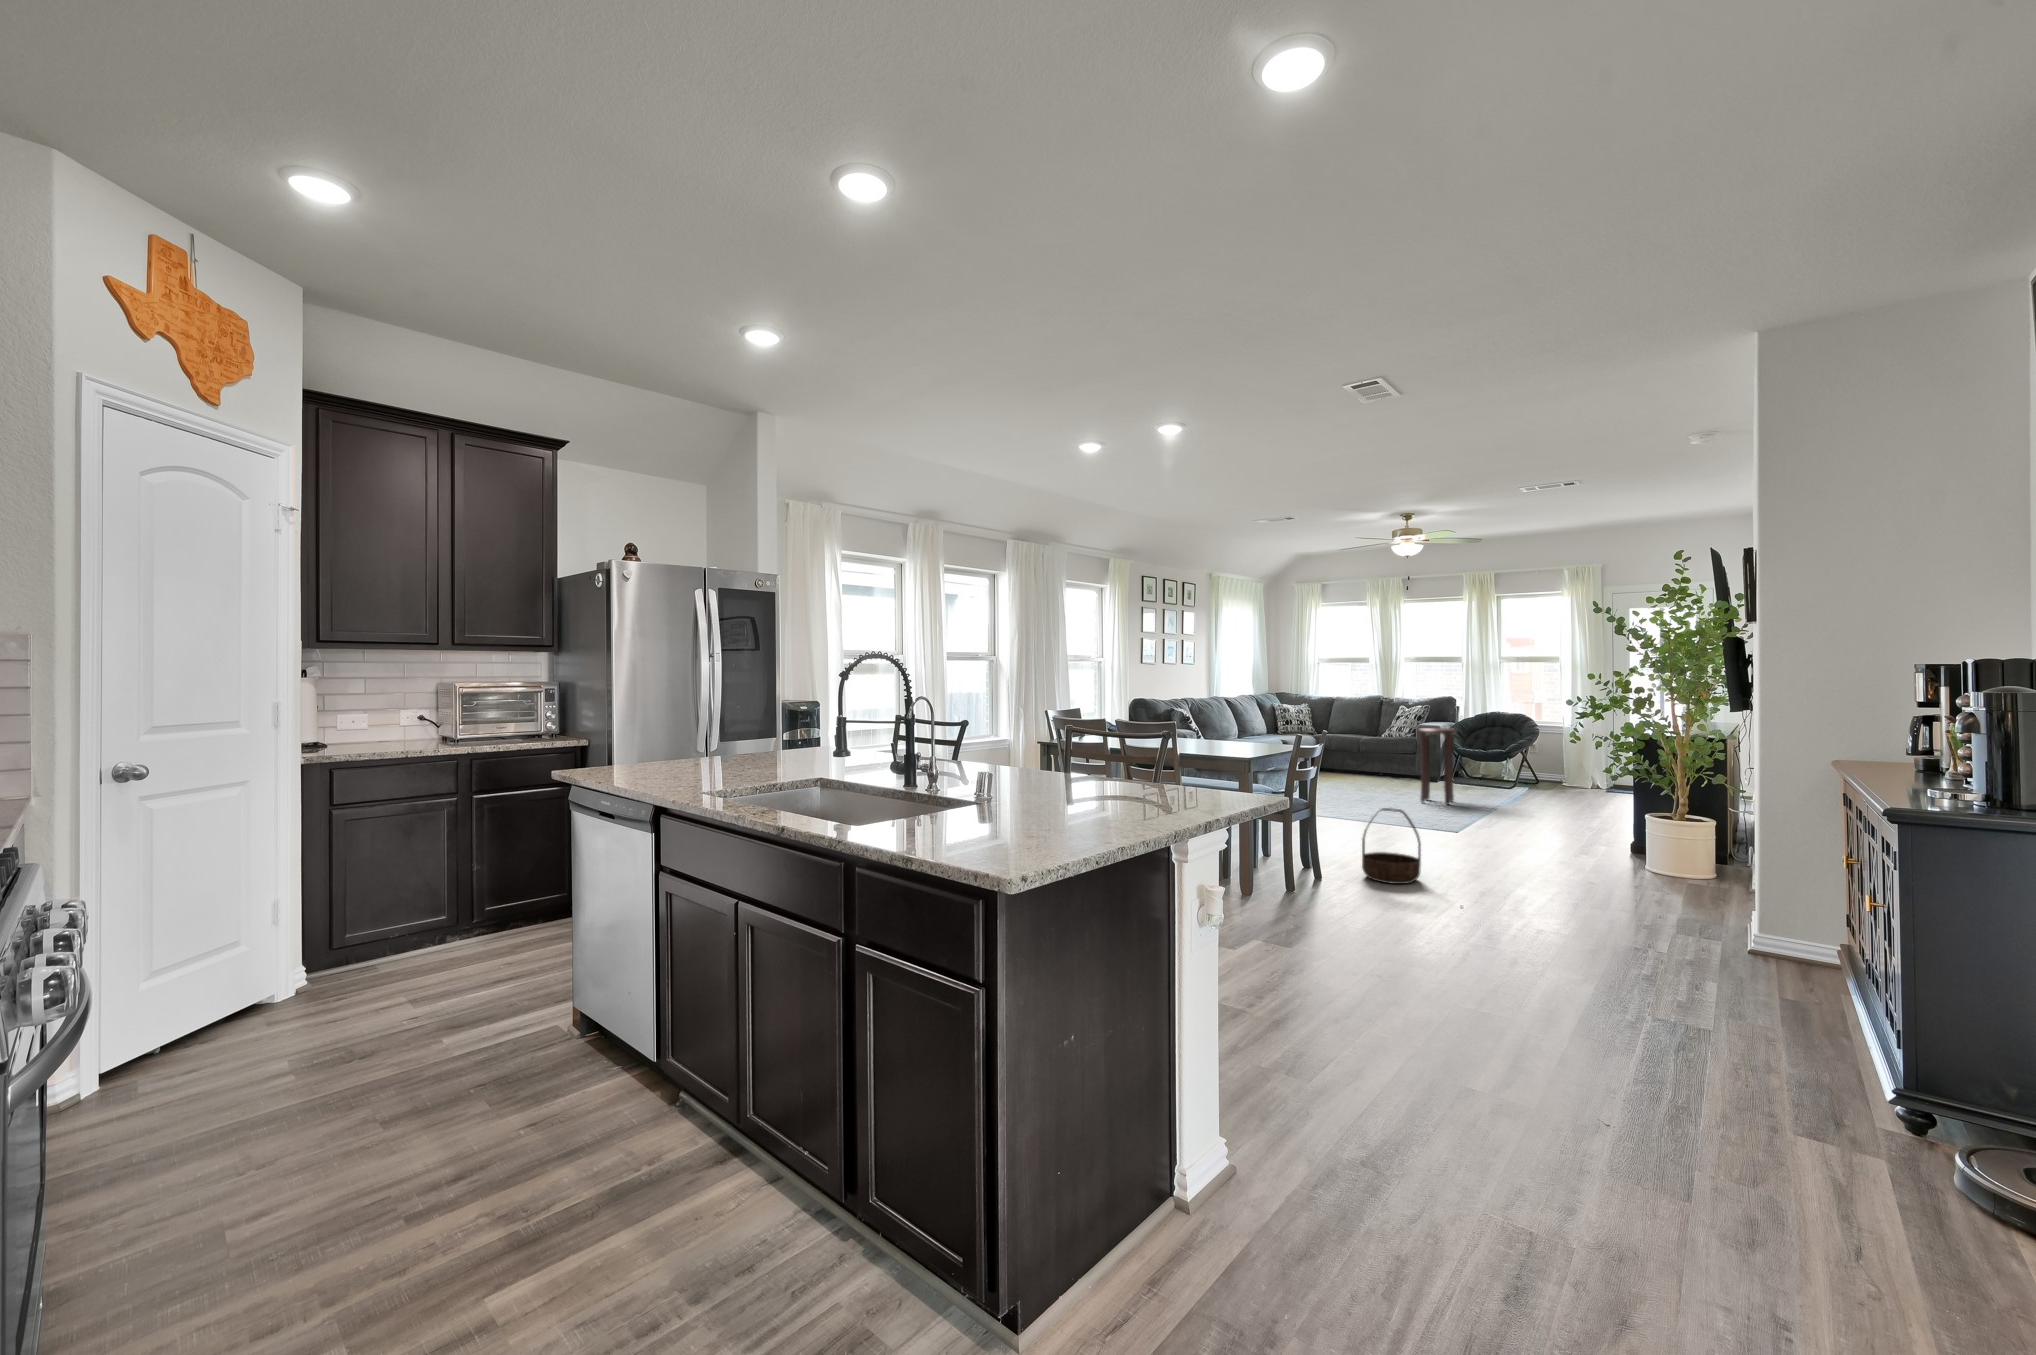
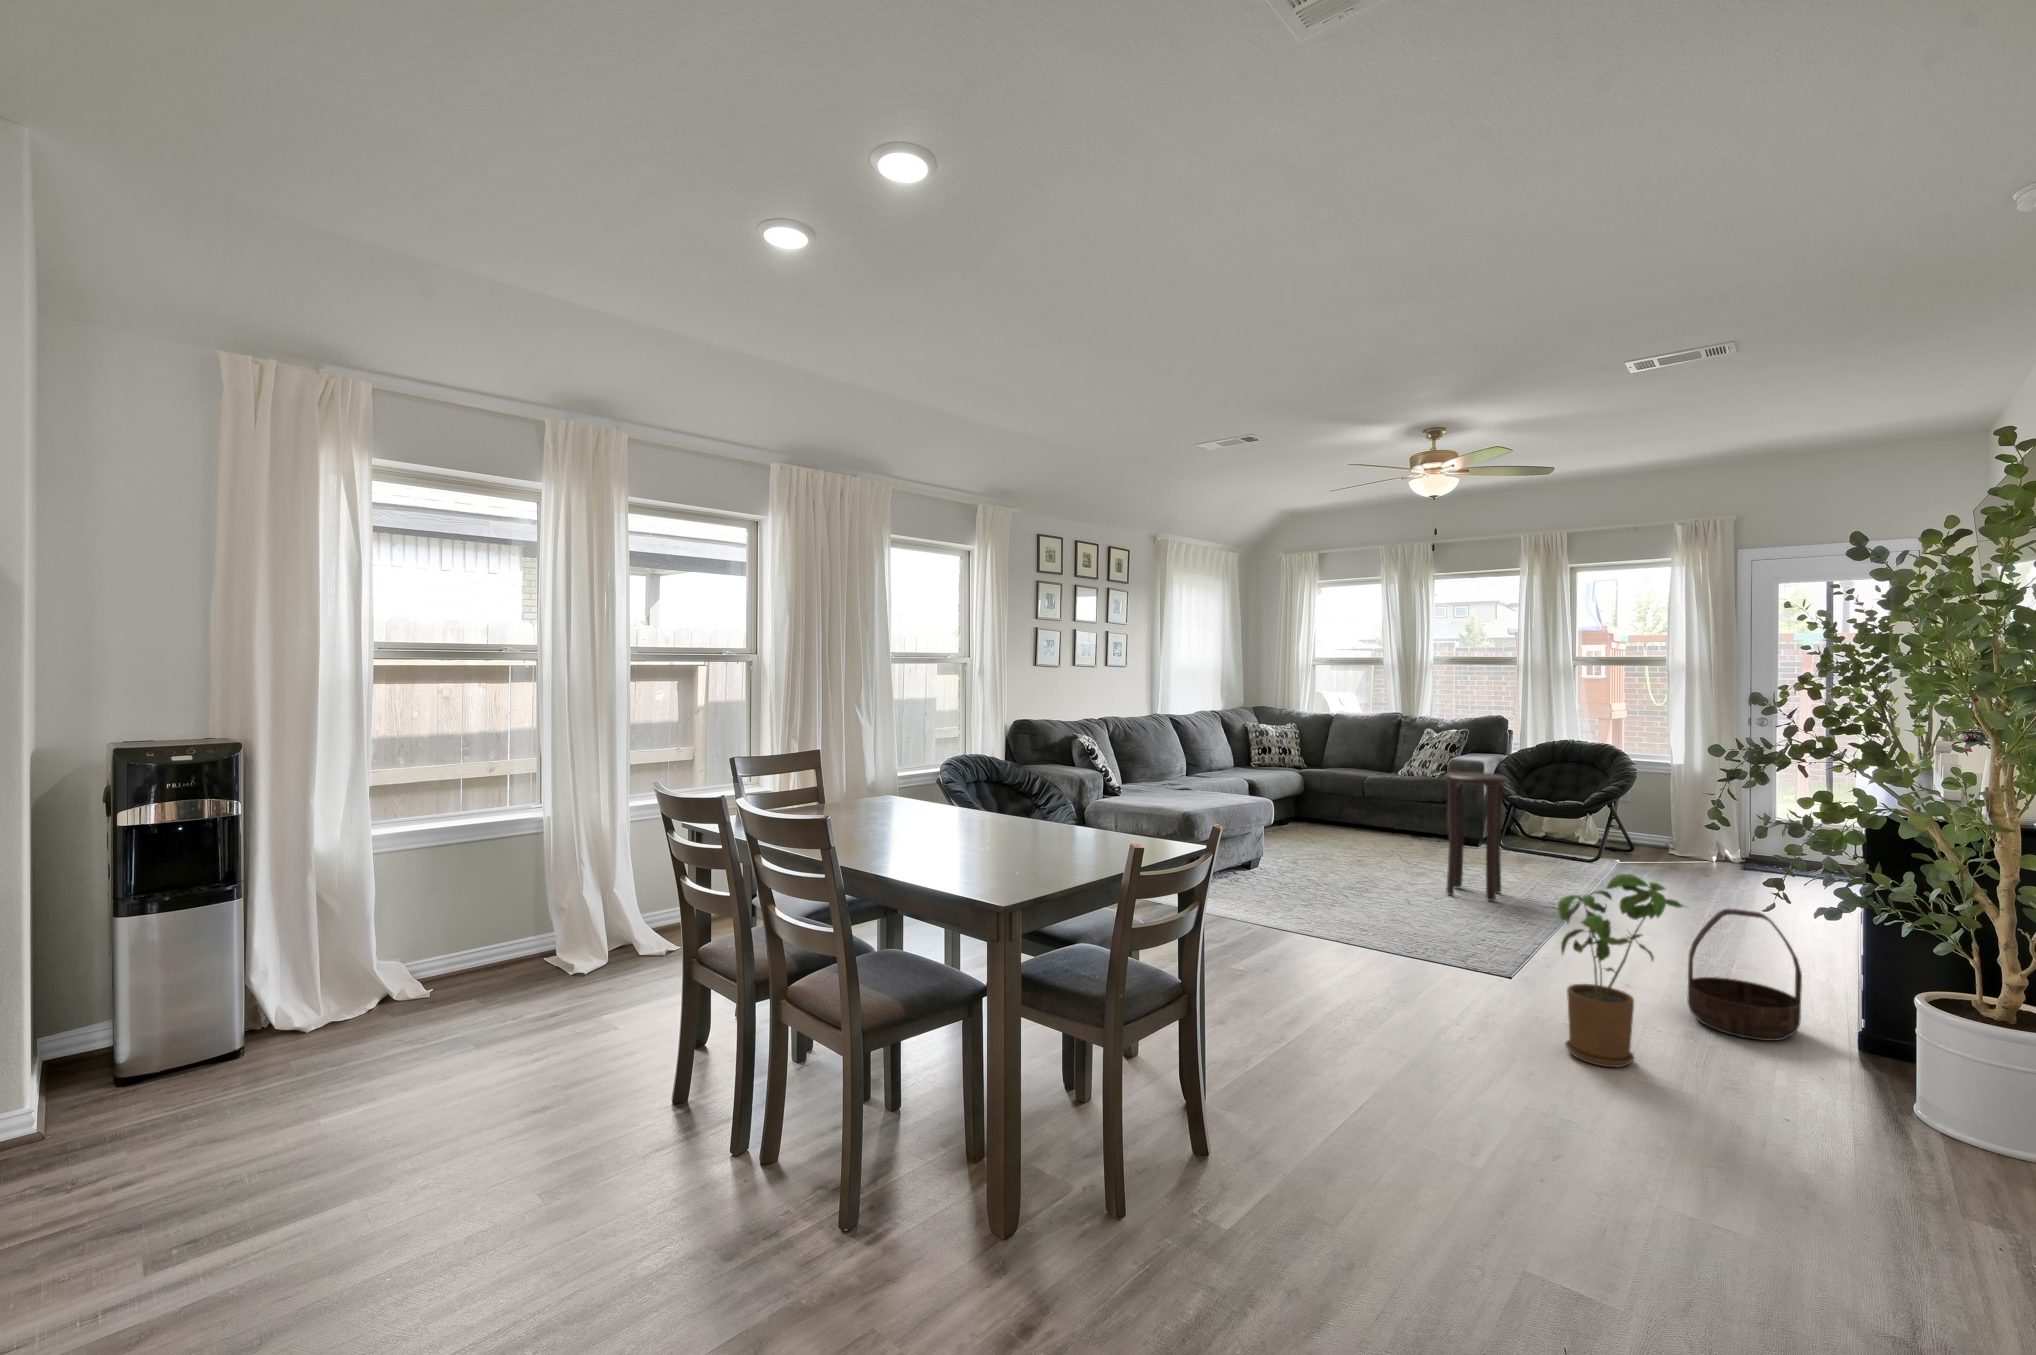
house plant: none [1483,760,1545,854] -> present [1558,874,1684,1067]
basket: present [1362,808,1421,884] -> present [1688,909,1802,1041]

